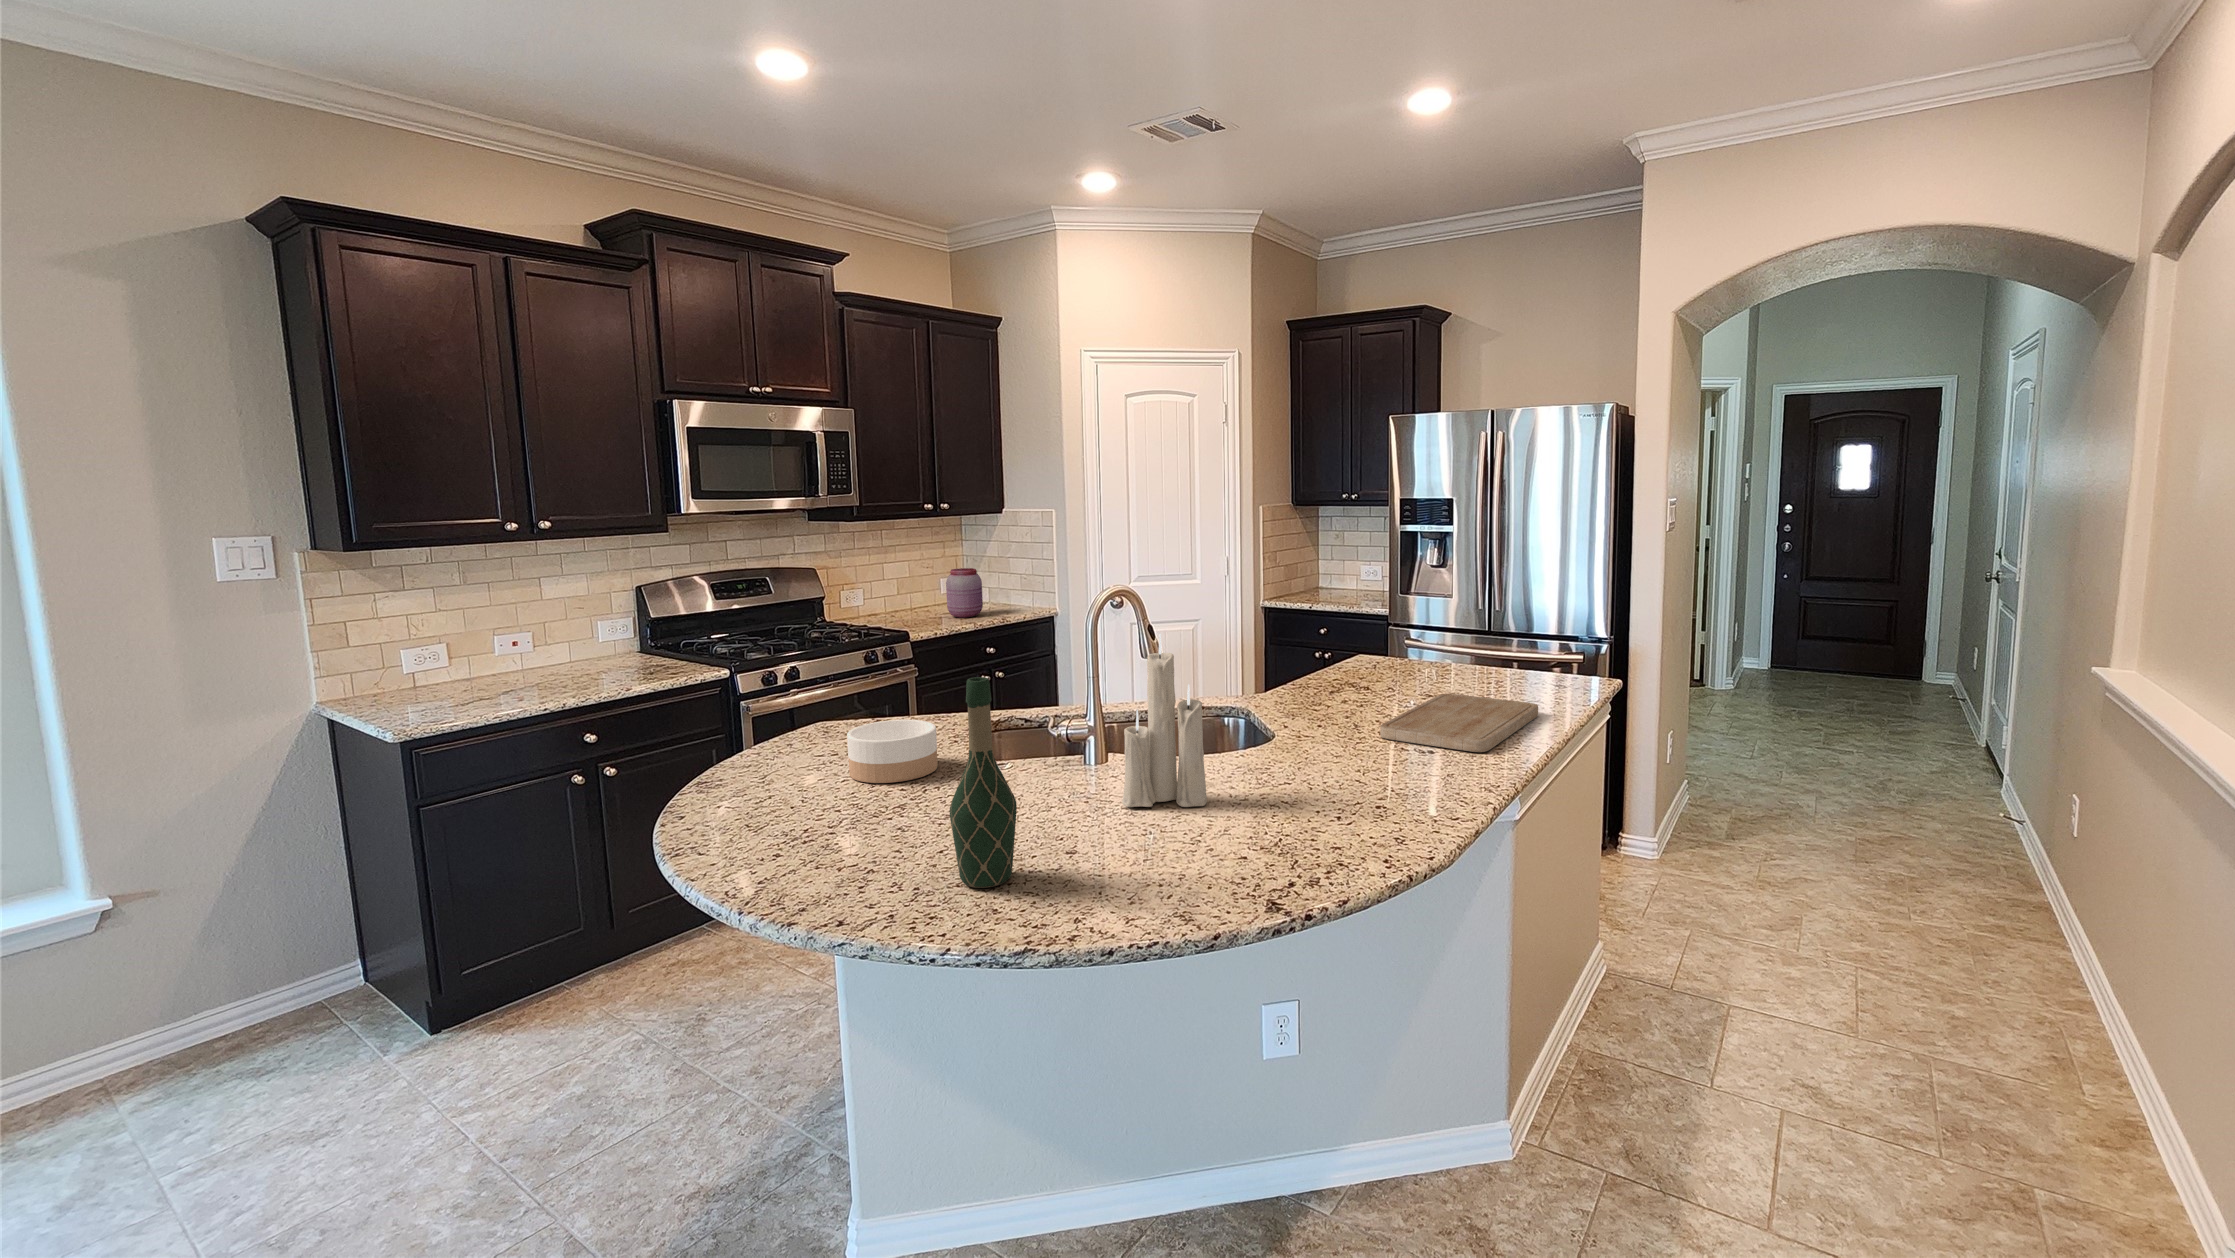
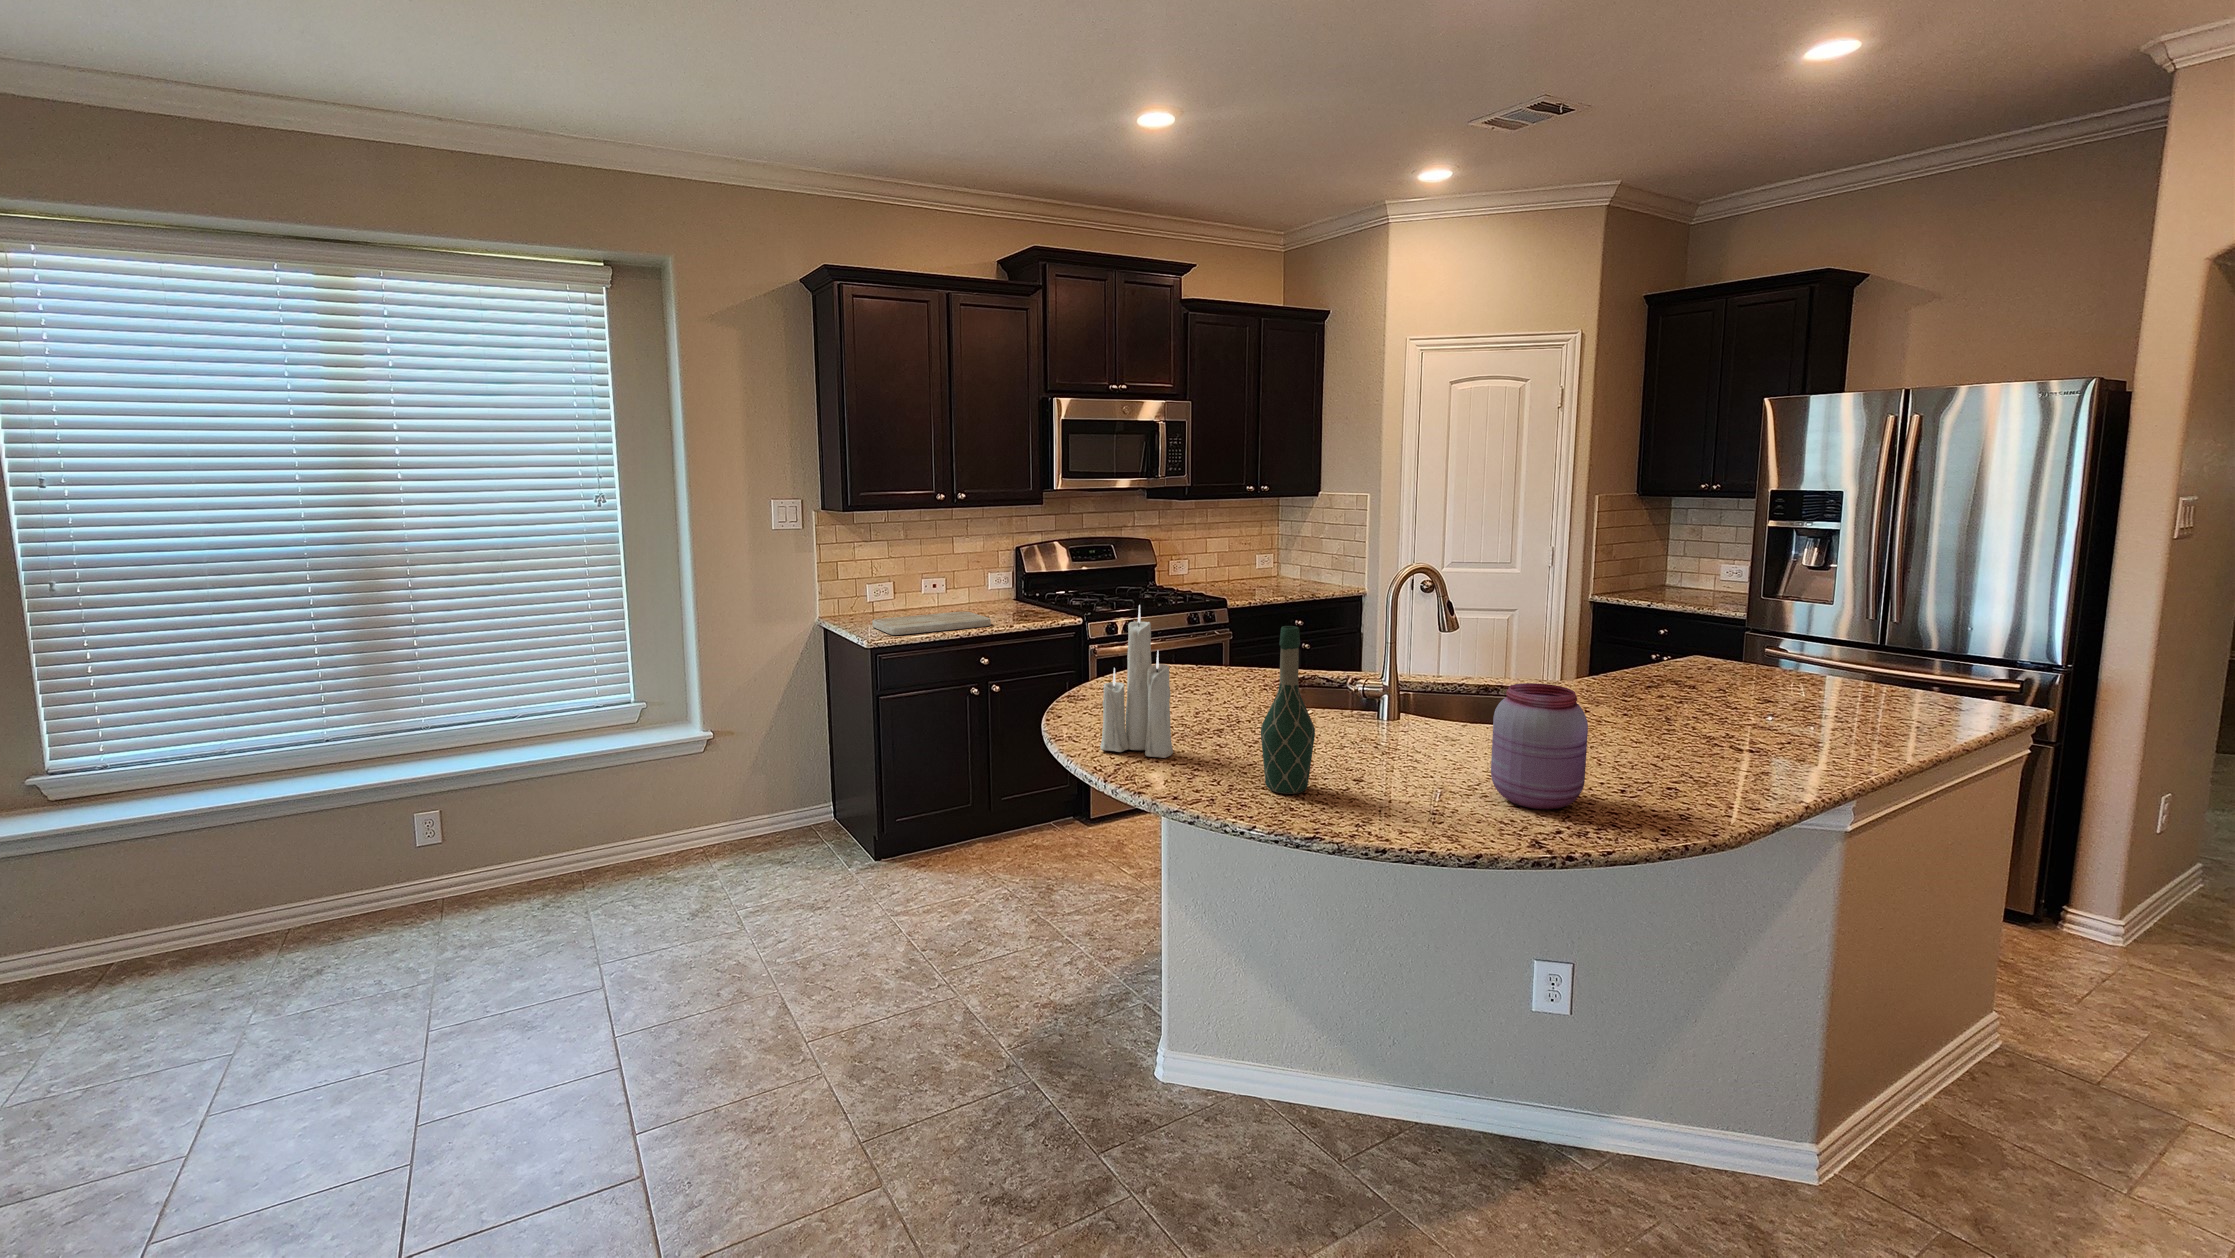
jar: present [946,568,983,618] -> present [1491,683,1588,810]
candle: present [1122,634,1207,807] -> present [1100,605,1173,758]
cutting board: present [1380,694,1538,752] -> present [872,612,991,635]
bowl: present [847,720,938,783] -> none [1180,664,1251,713]

